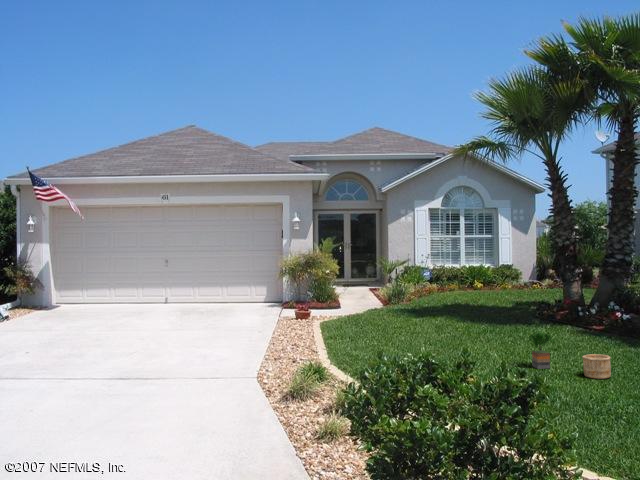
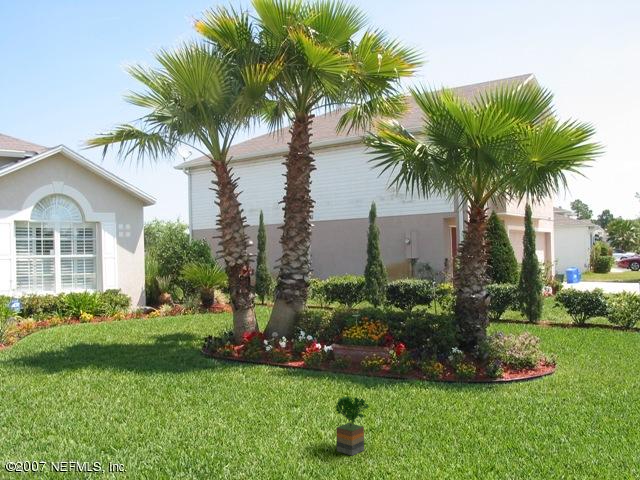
wooden bucket: present [582,354,611,379] -> none [417,417,456,458]

